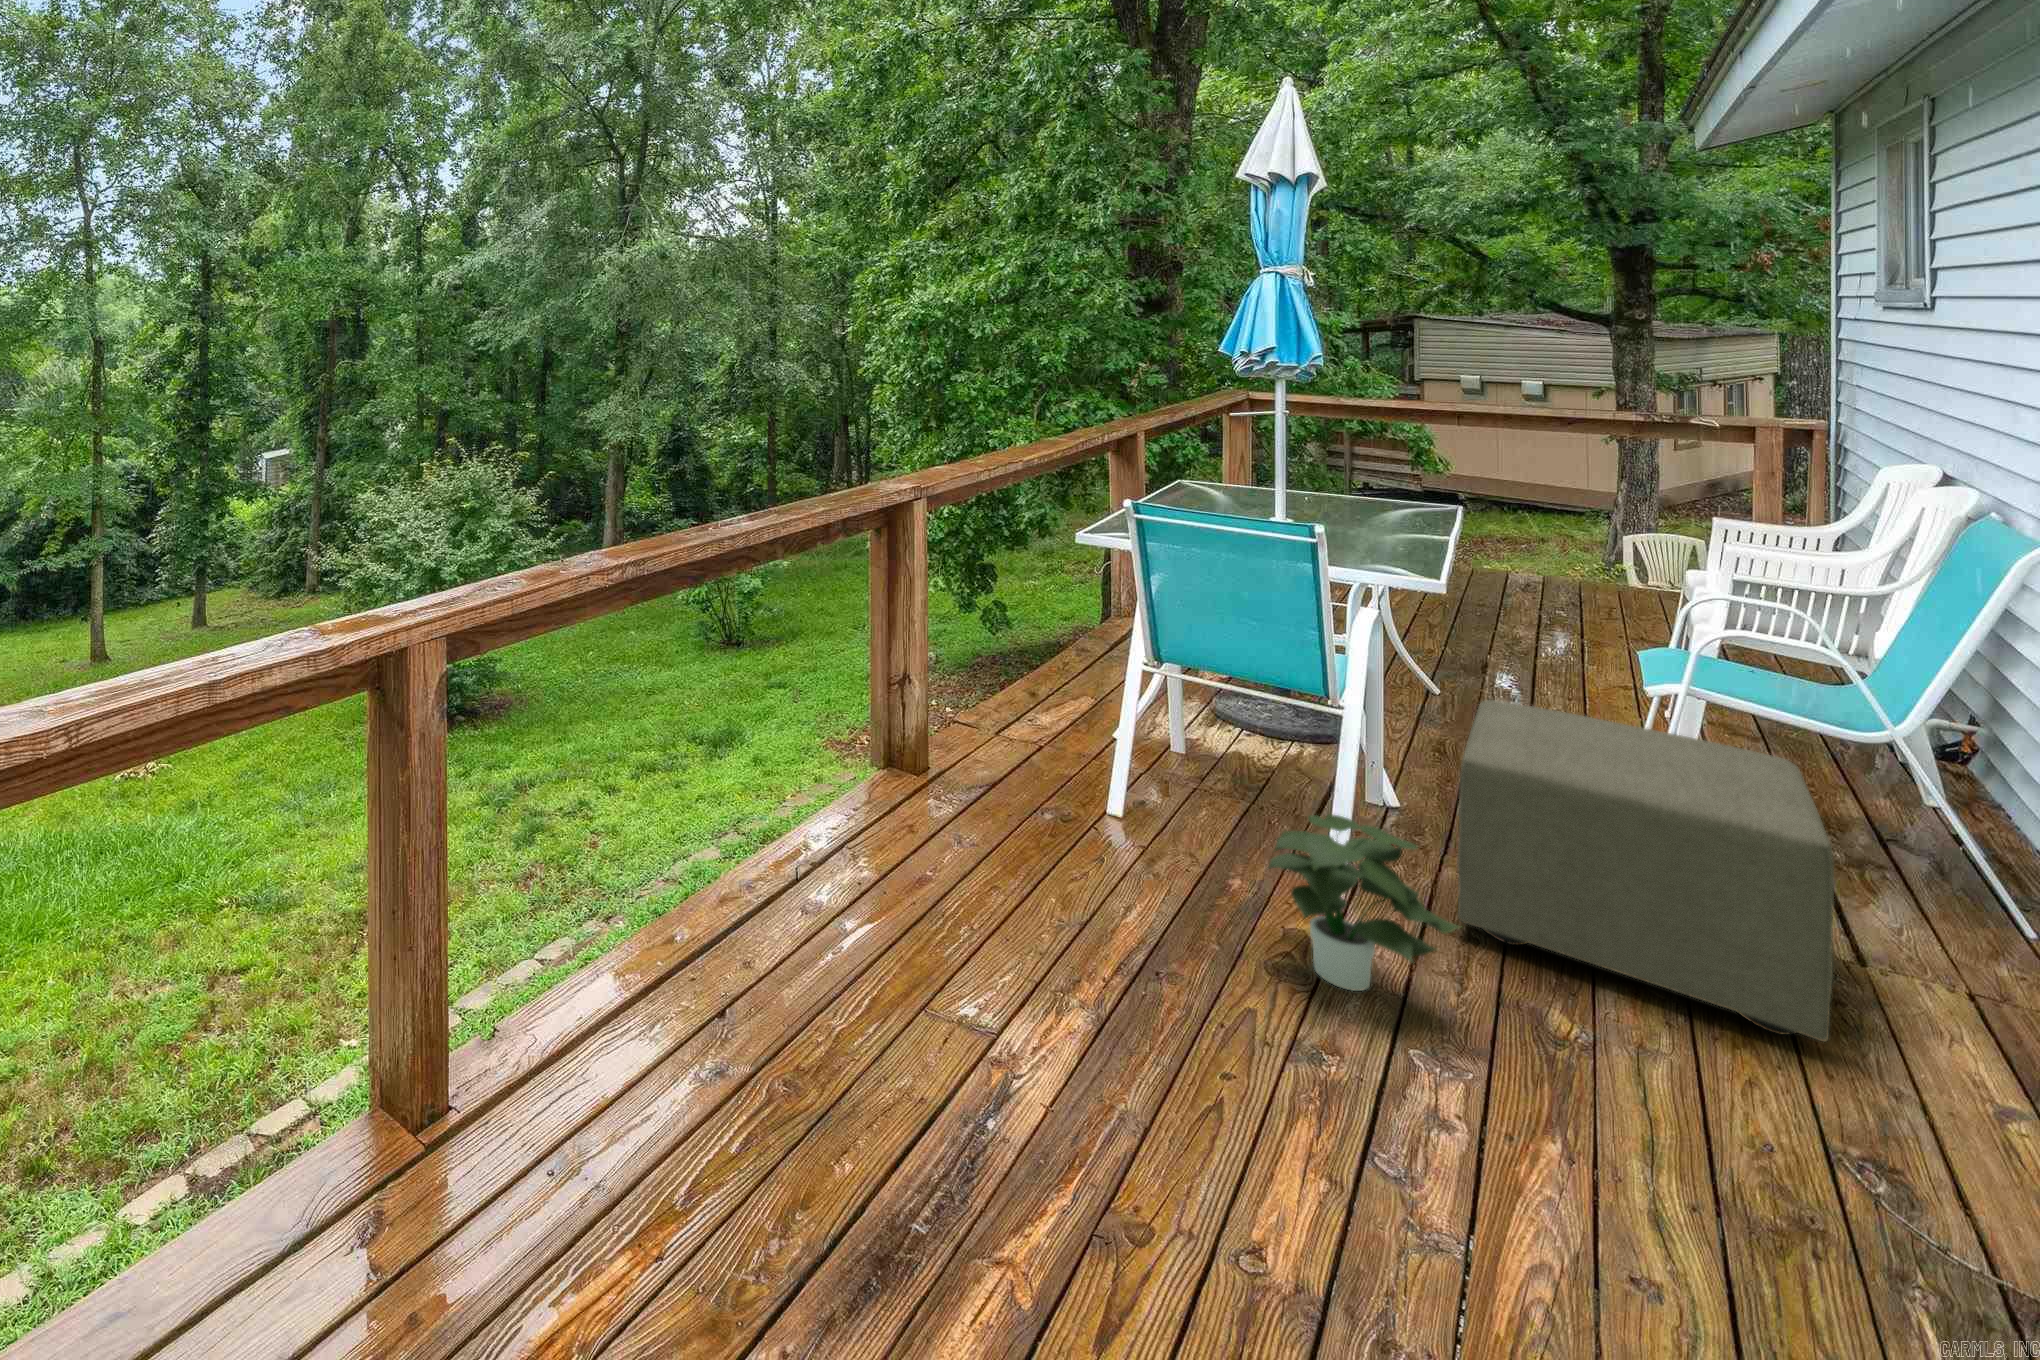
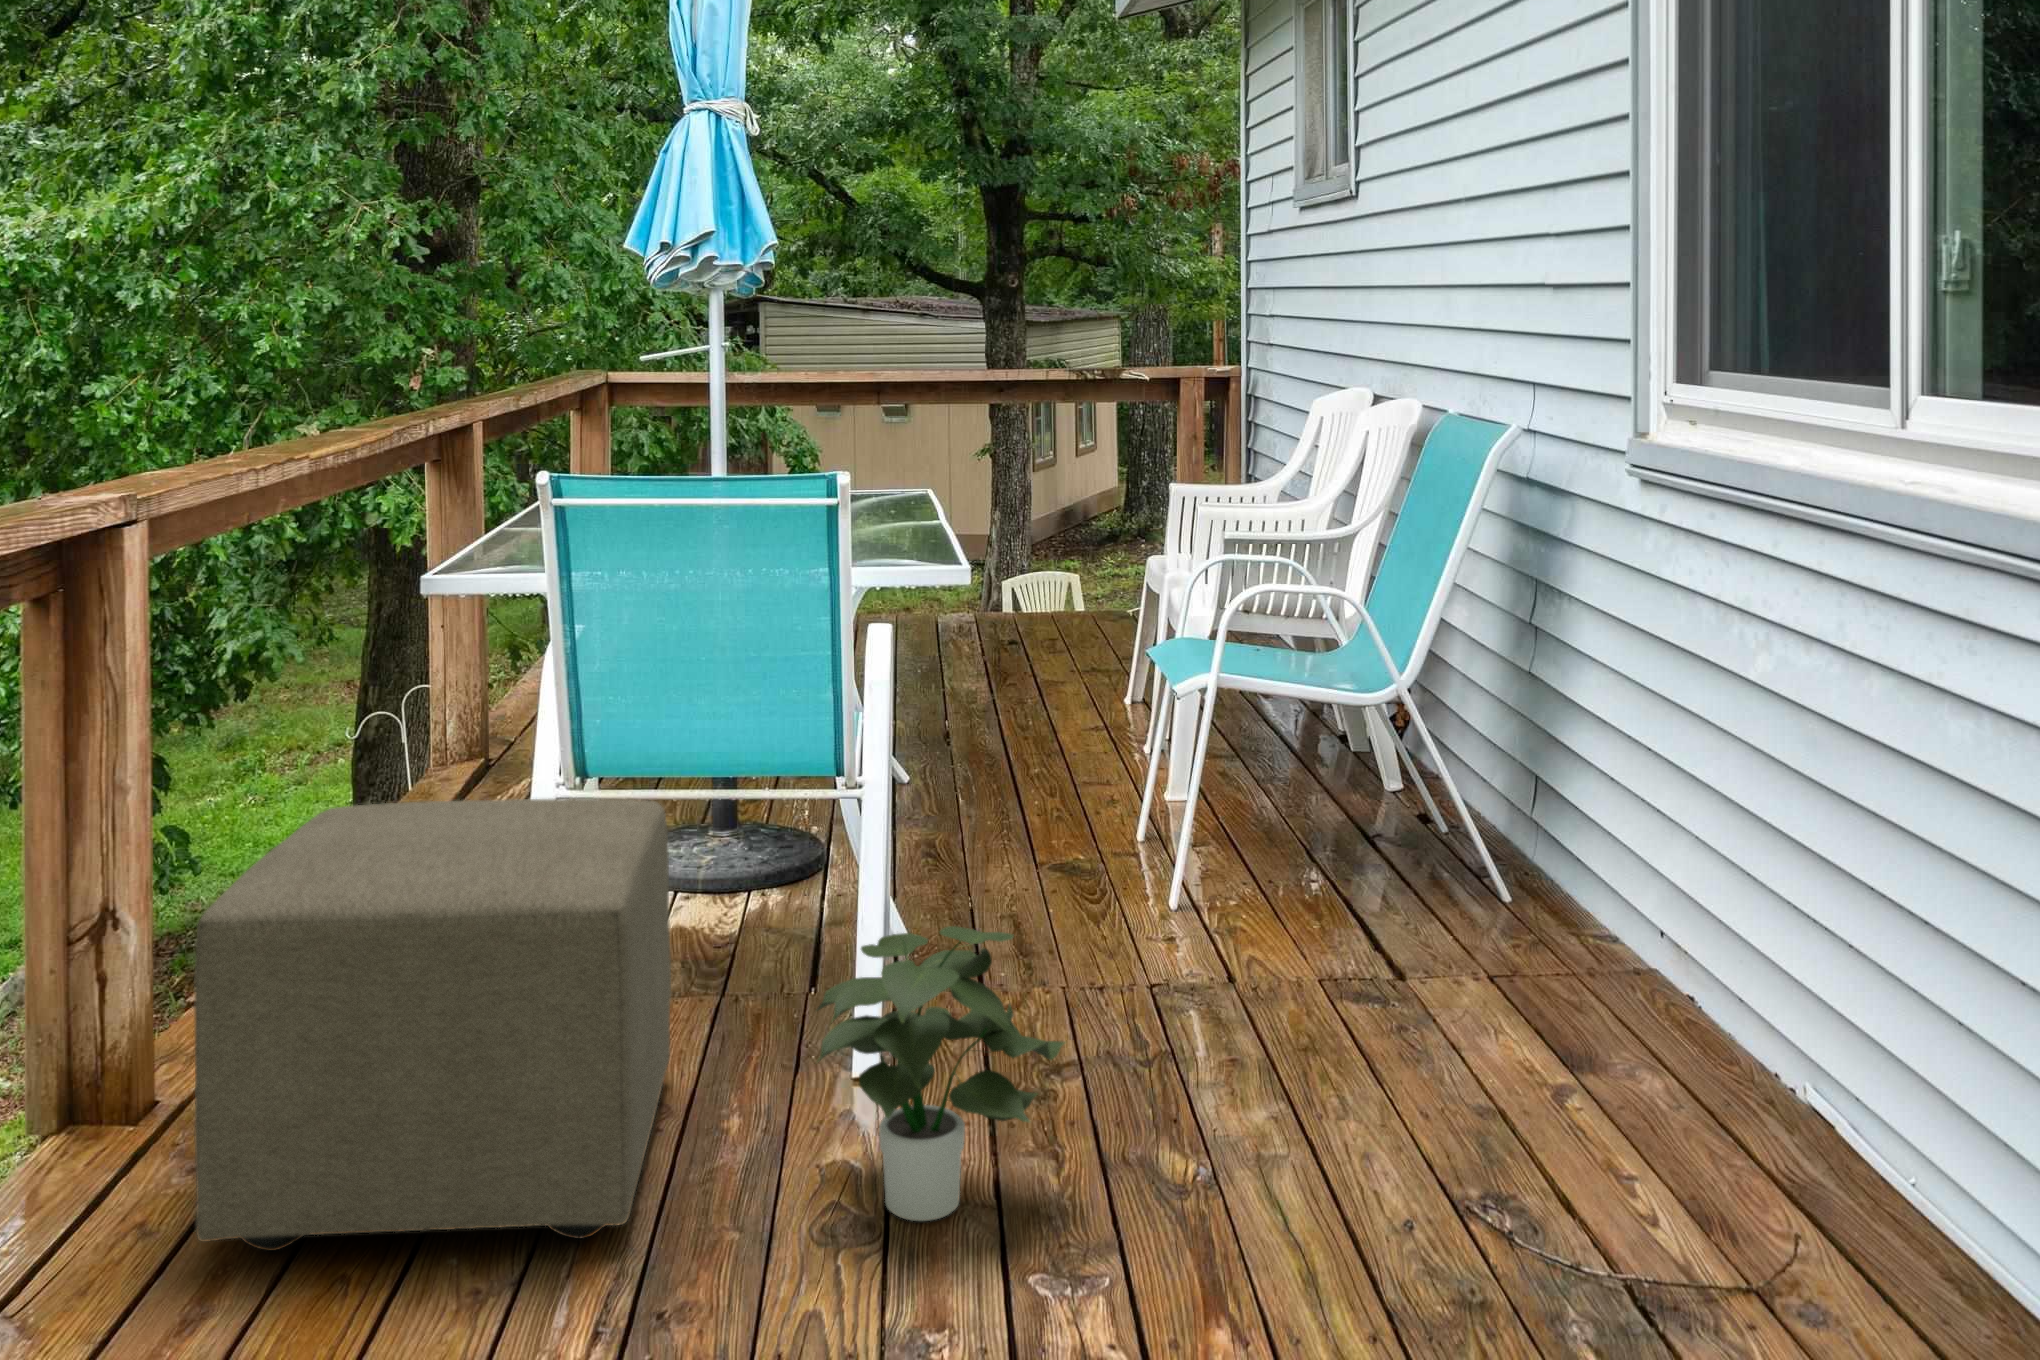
ottoman: present [1457,700,1834,1041] -> present [194,798,671,1251]

